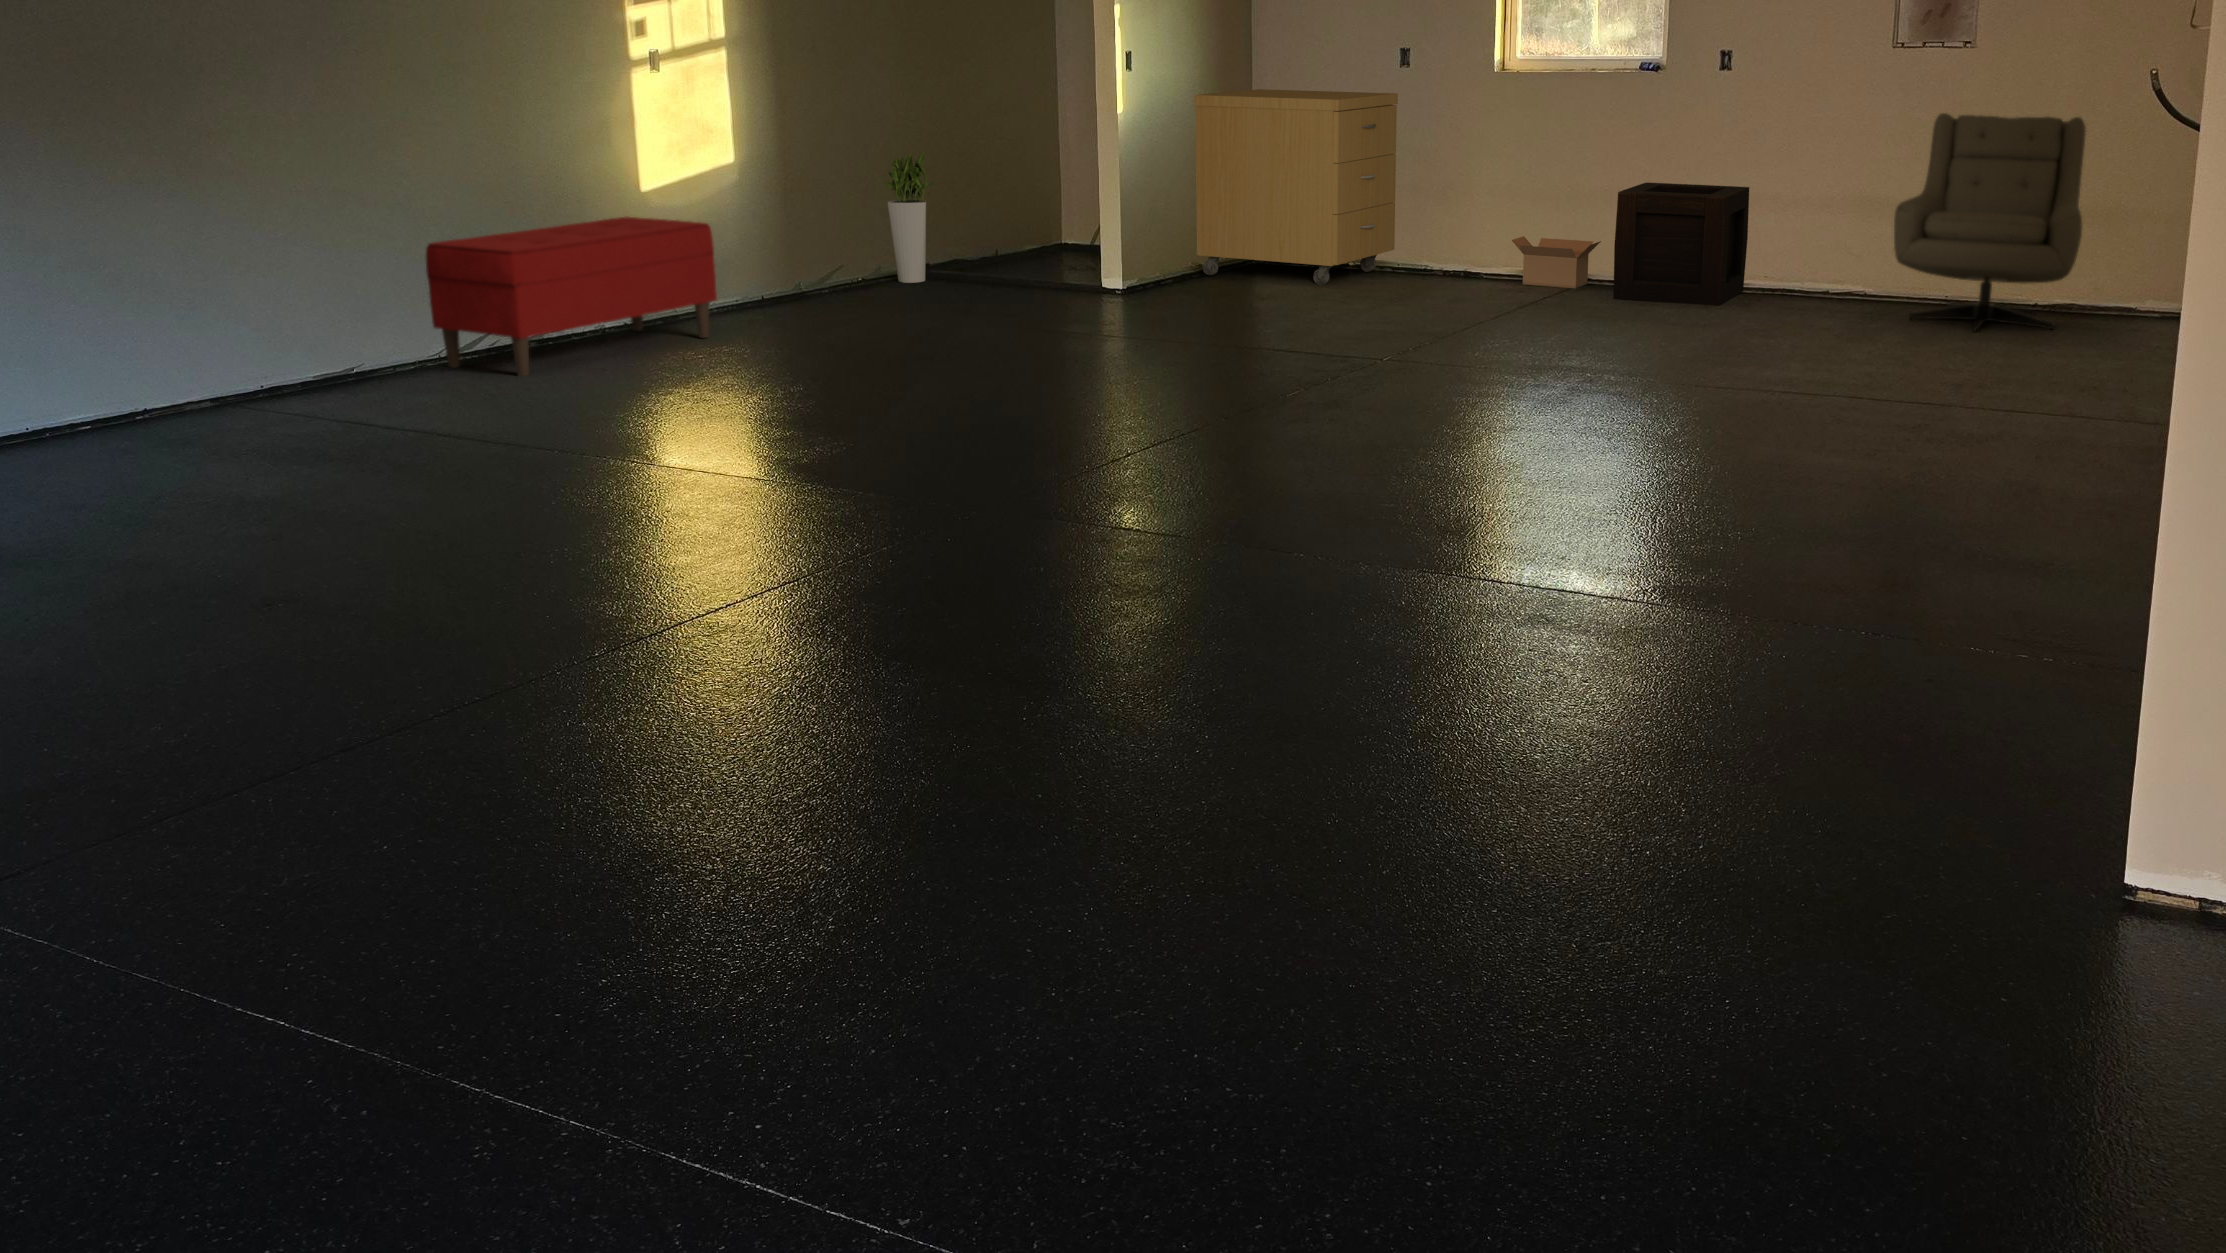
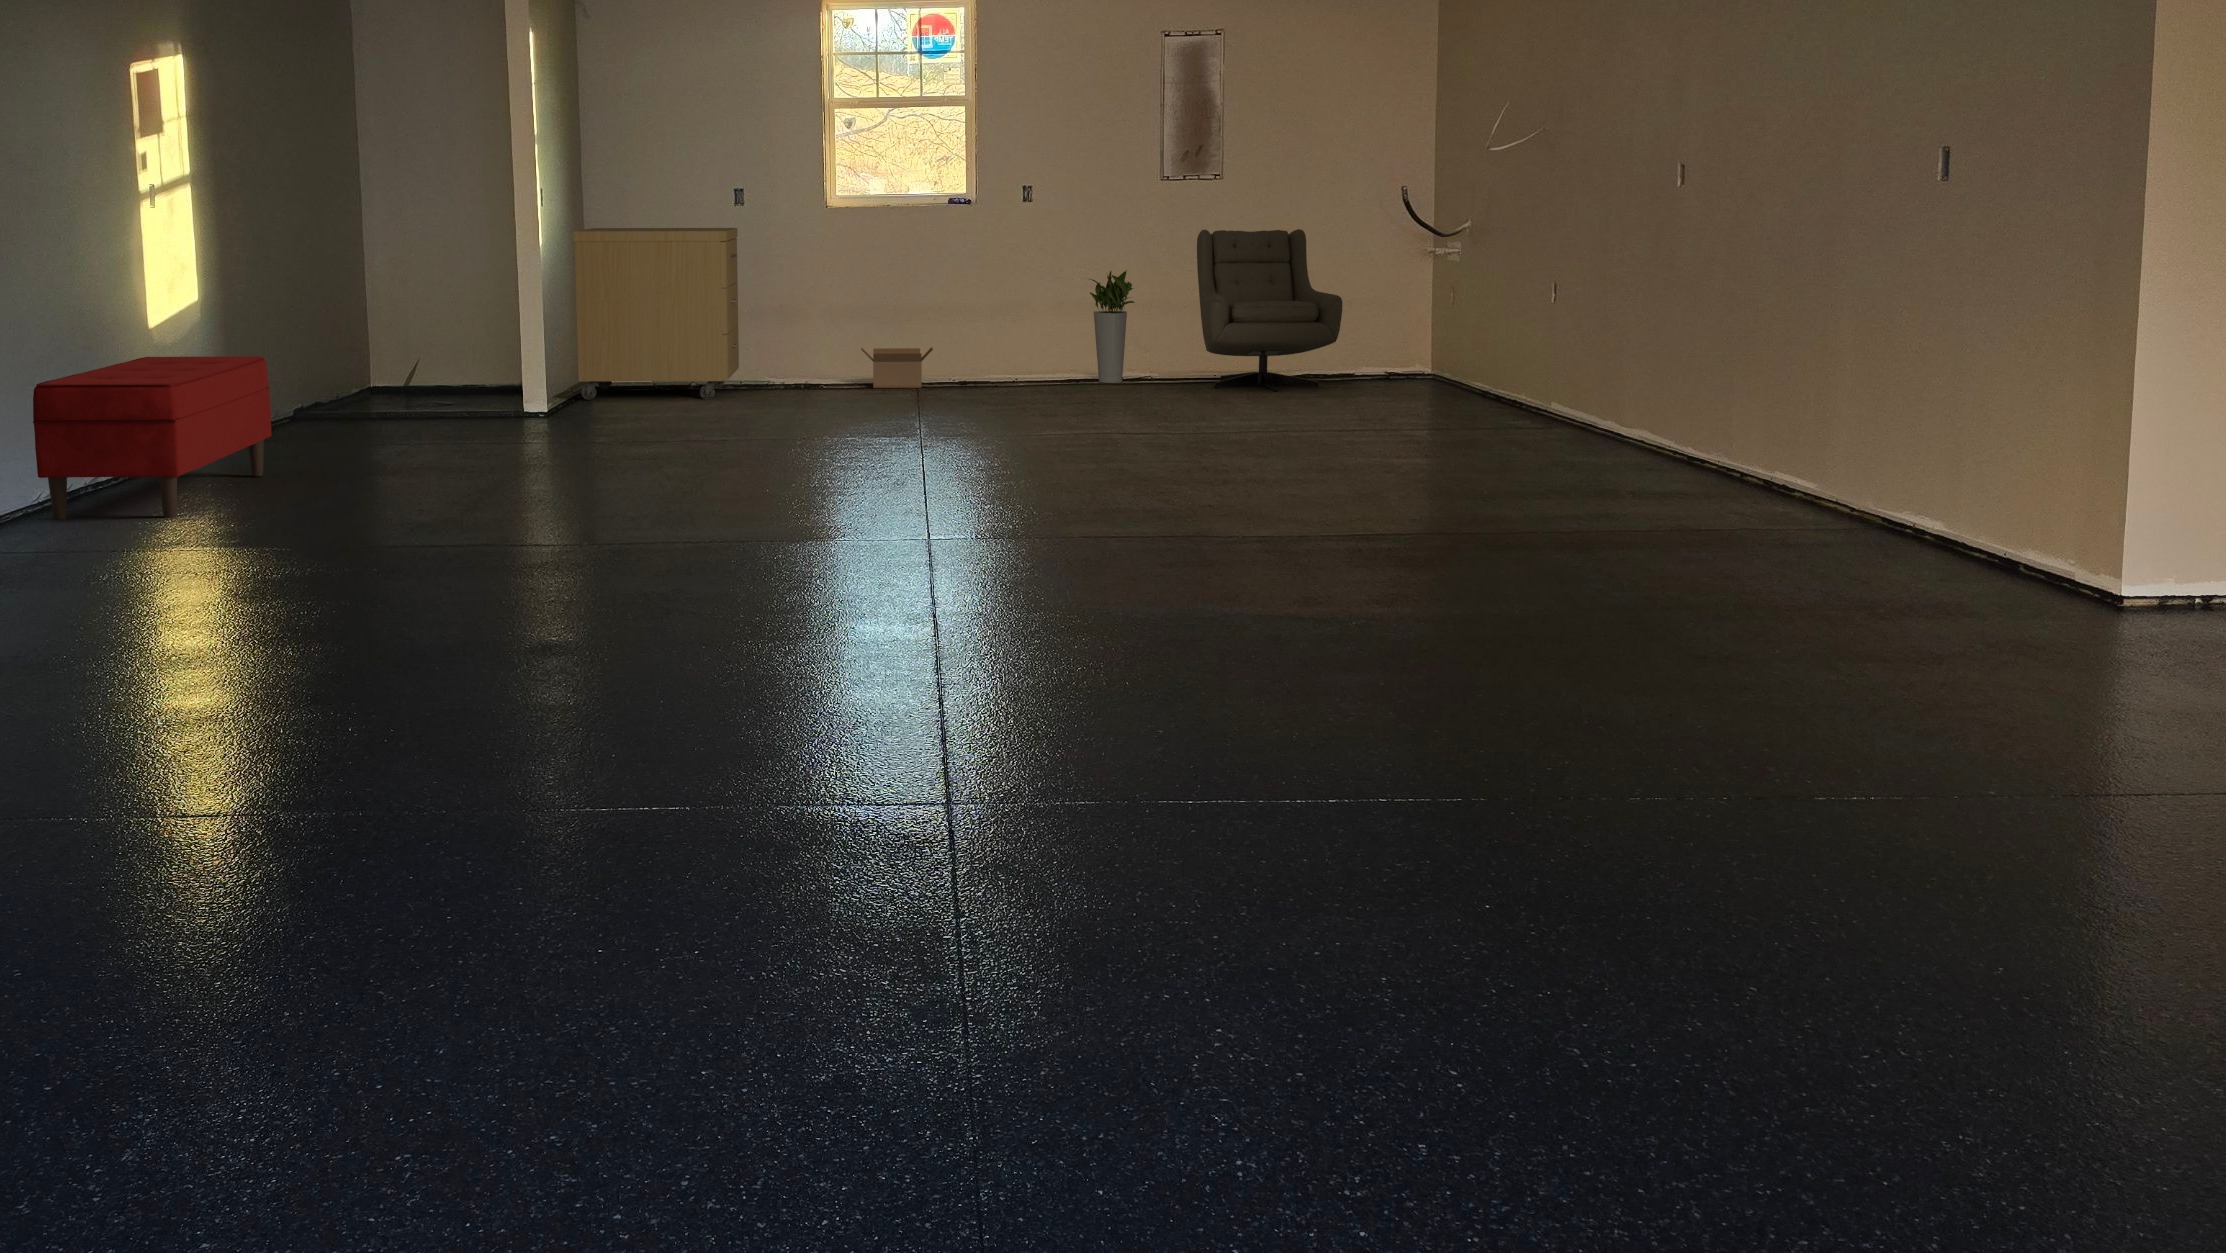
planter: present [884,151,933,283] -> present [1090,270,1135,383]
wooden crate: present [1613,182,1749,306] -> none [964,295,1062,391]

